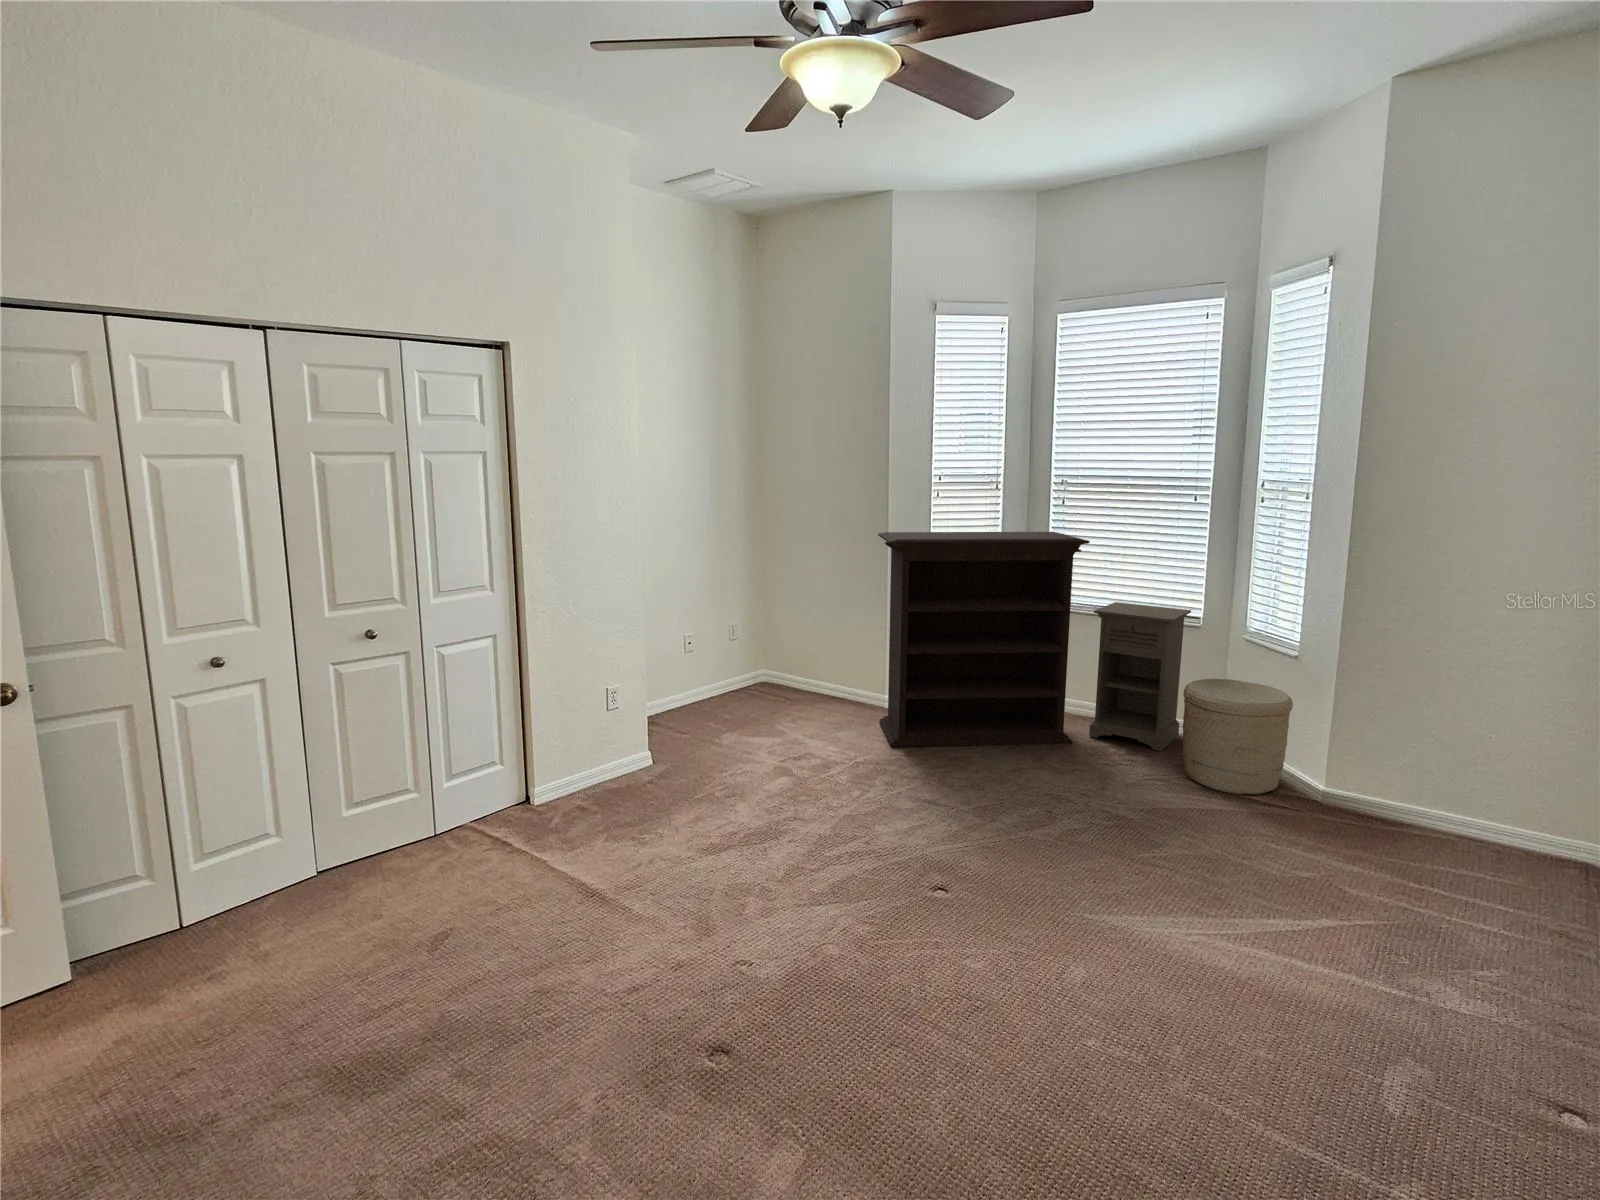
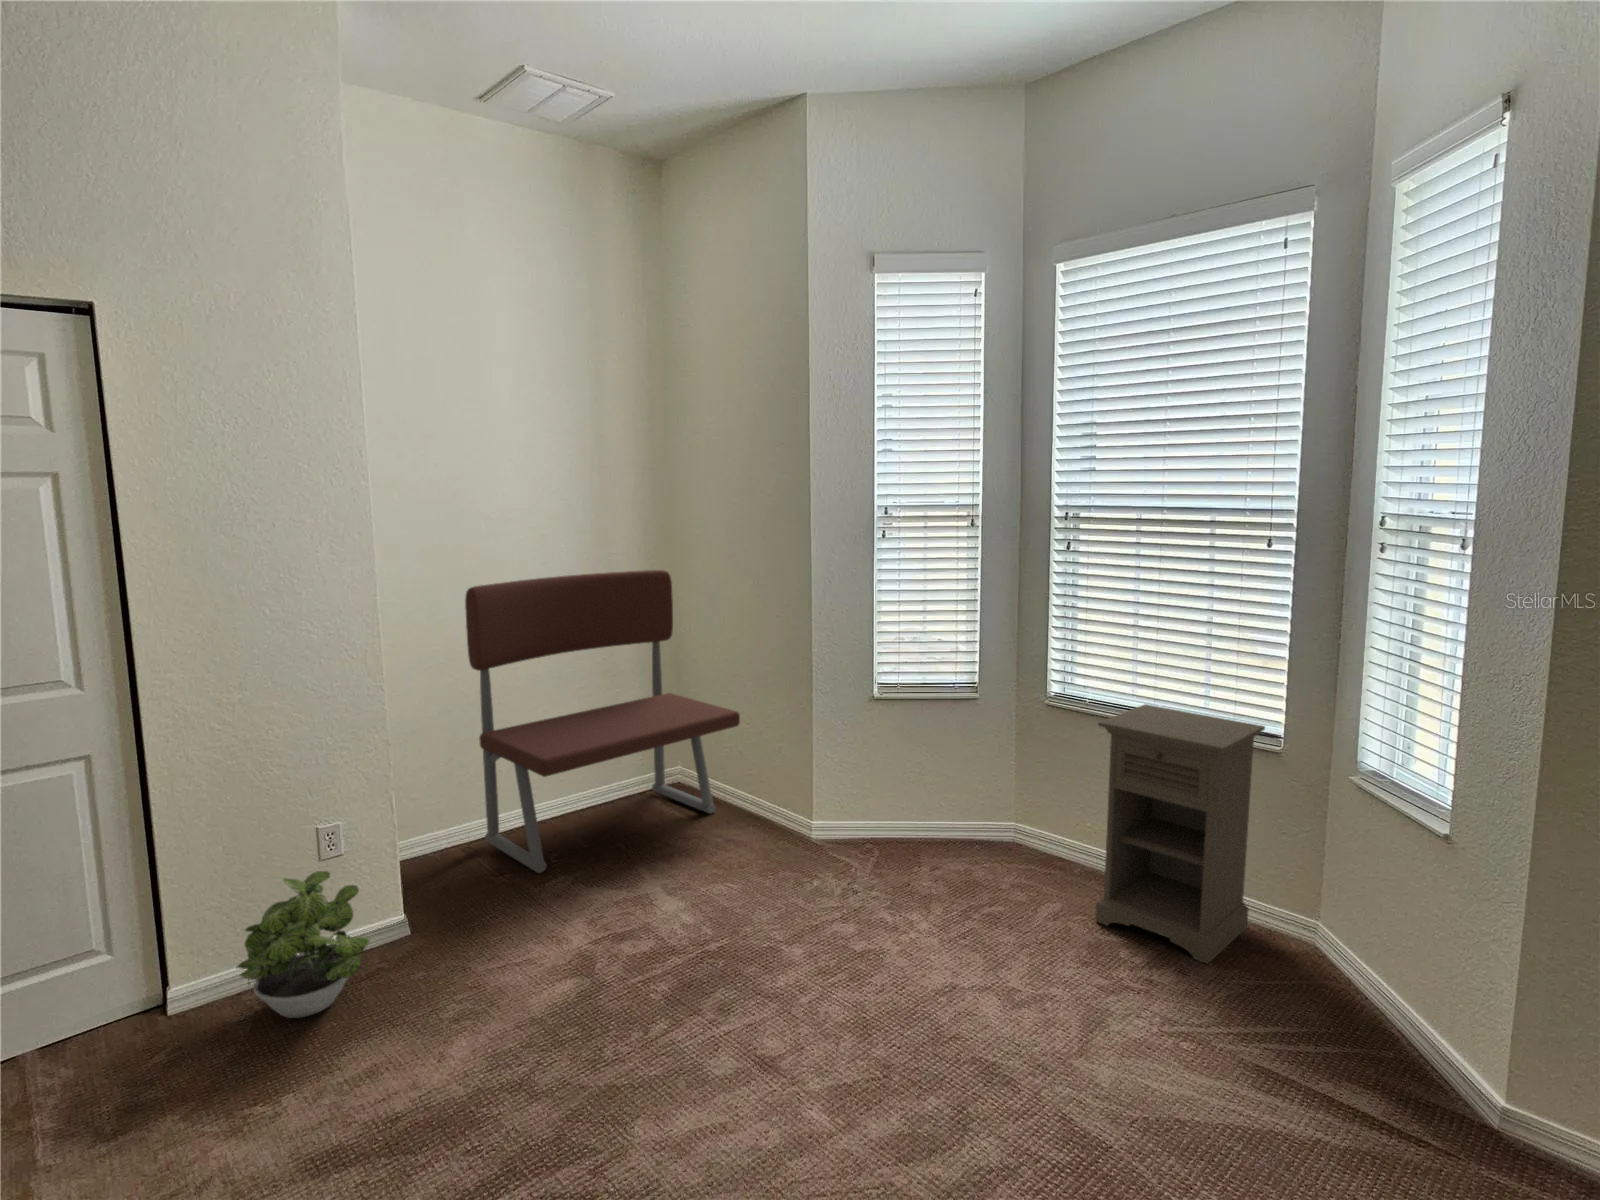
bench: none [651,522,830,730] -> present [465,570,740,873]
bookshelf: present [878,532,1090,747] -> none [758,591,1082,936]
woven basket: present [1183,679,1293,794] -> none [1231,857,1437,1095]
potted plant: none [586,714,671,800] -> present [237,871,369,1018]

